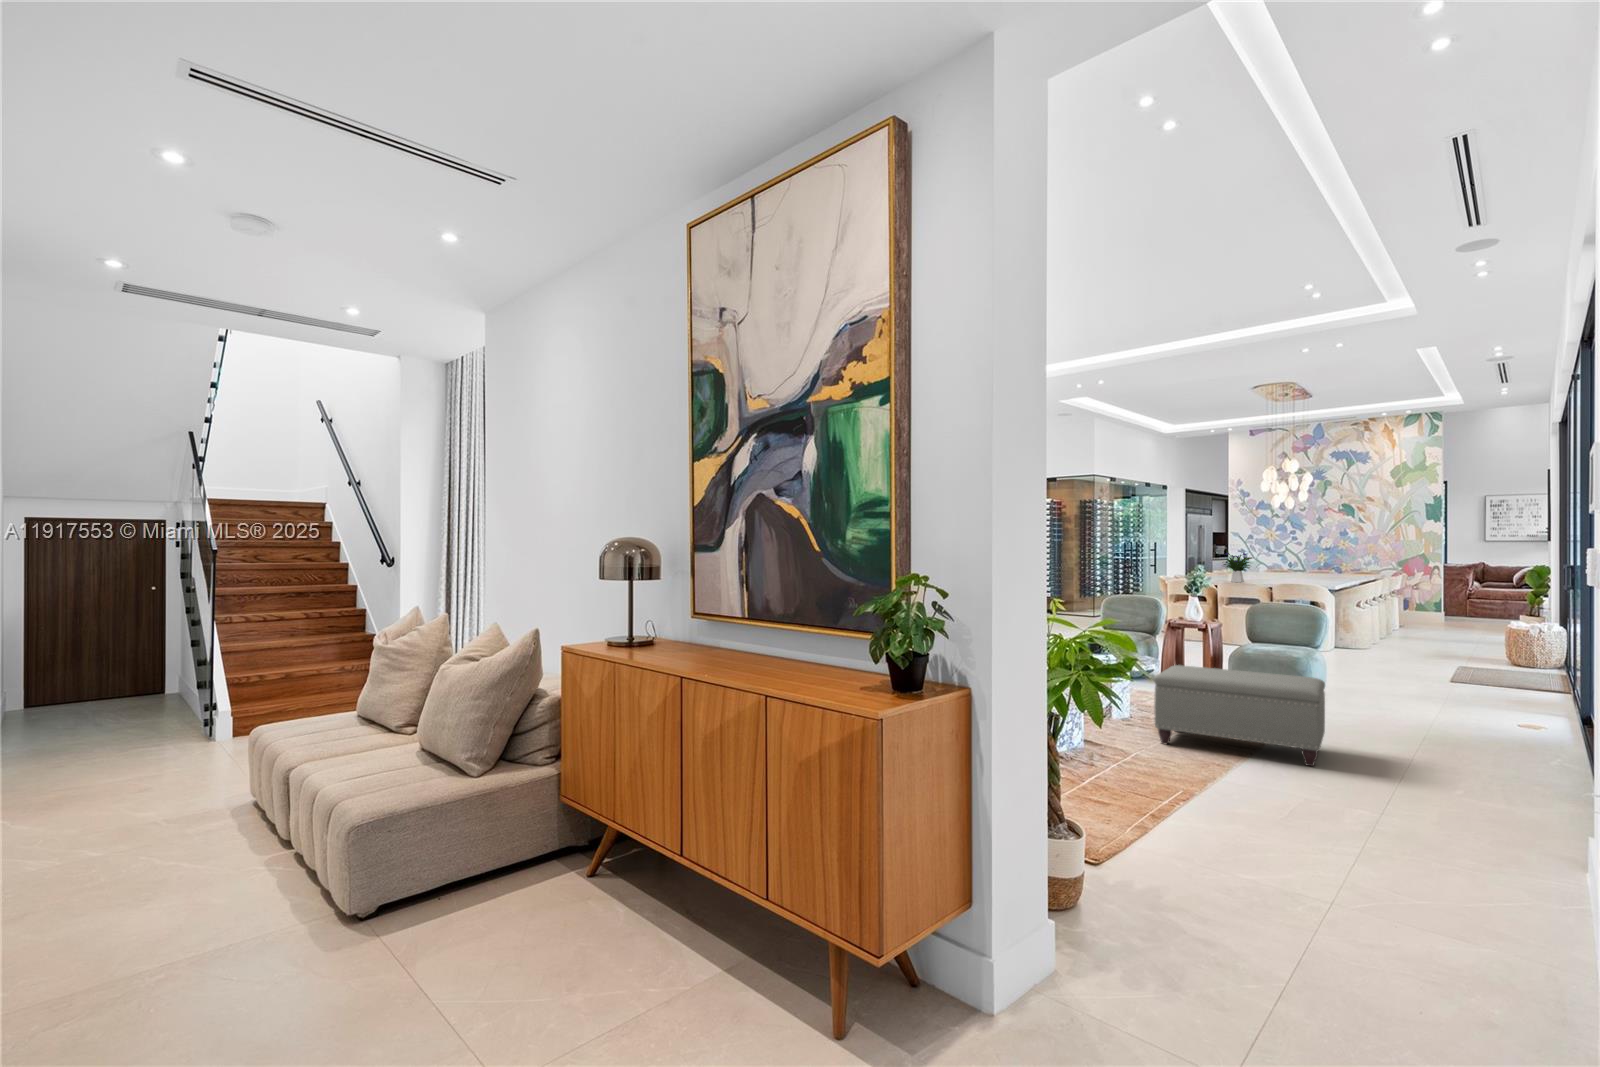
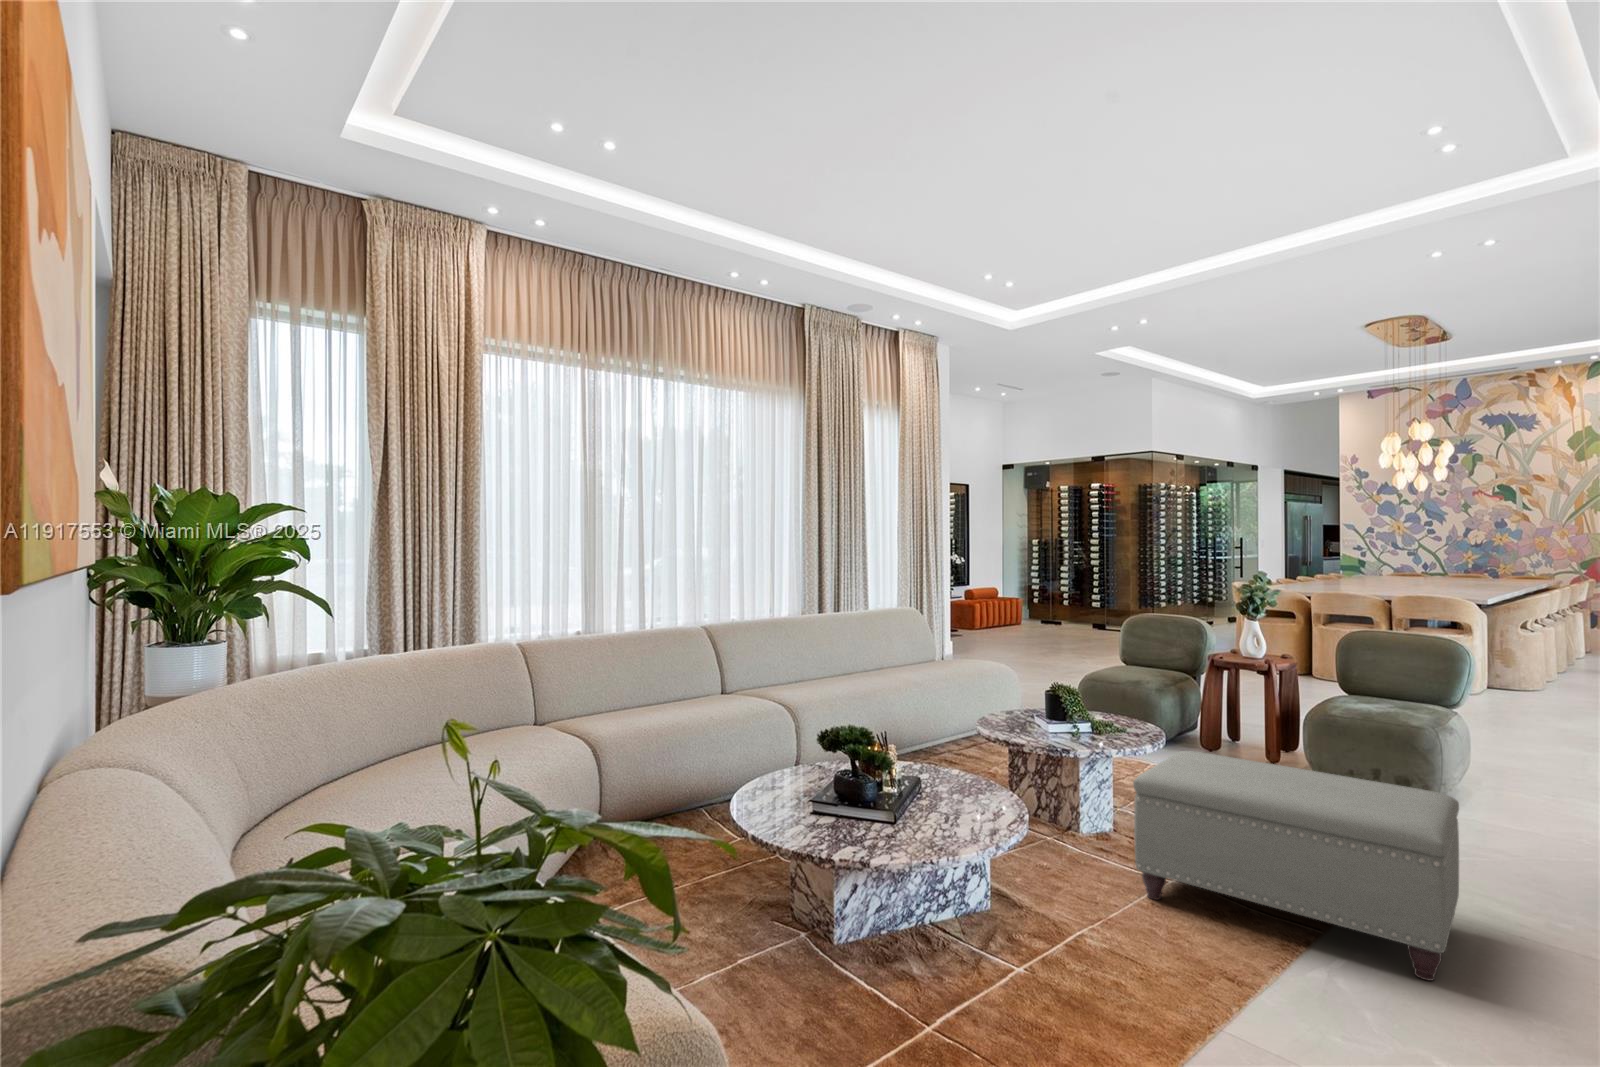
flower arrangement: present [1223,551,1252,582] -> none [1316,548,1365,593]

